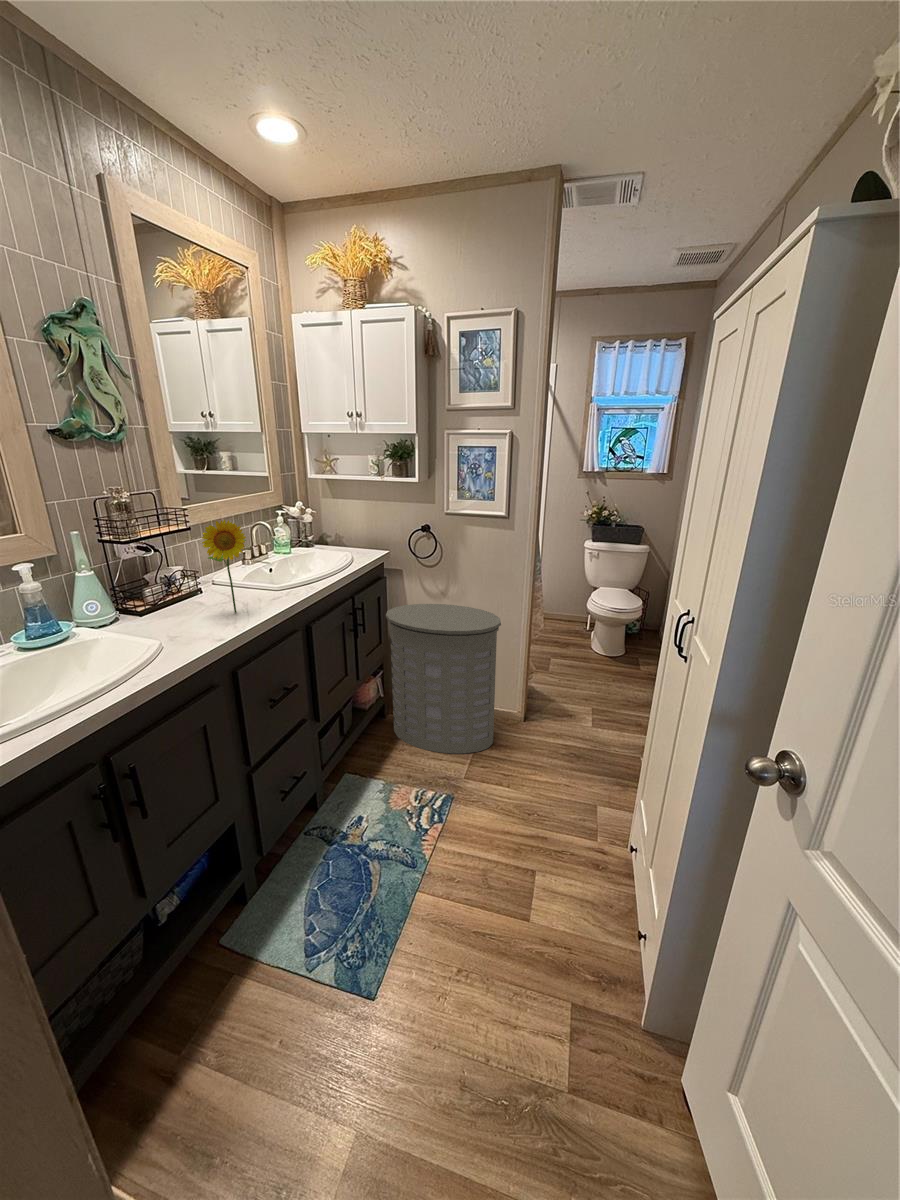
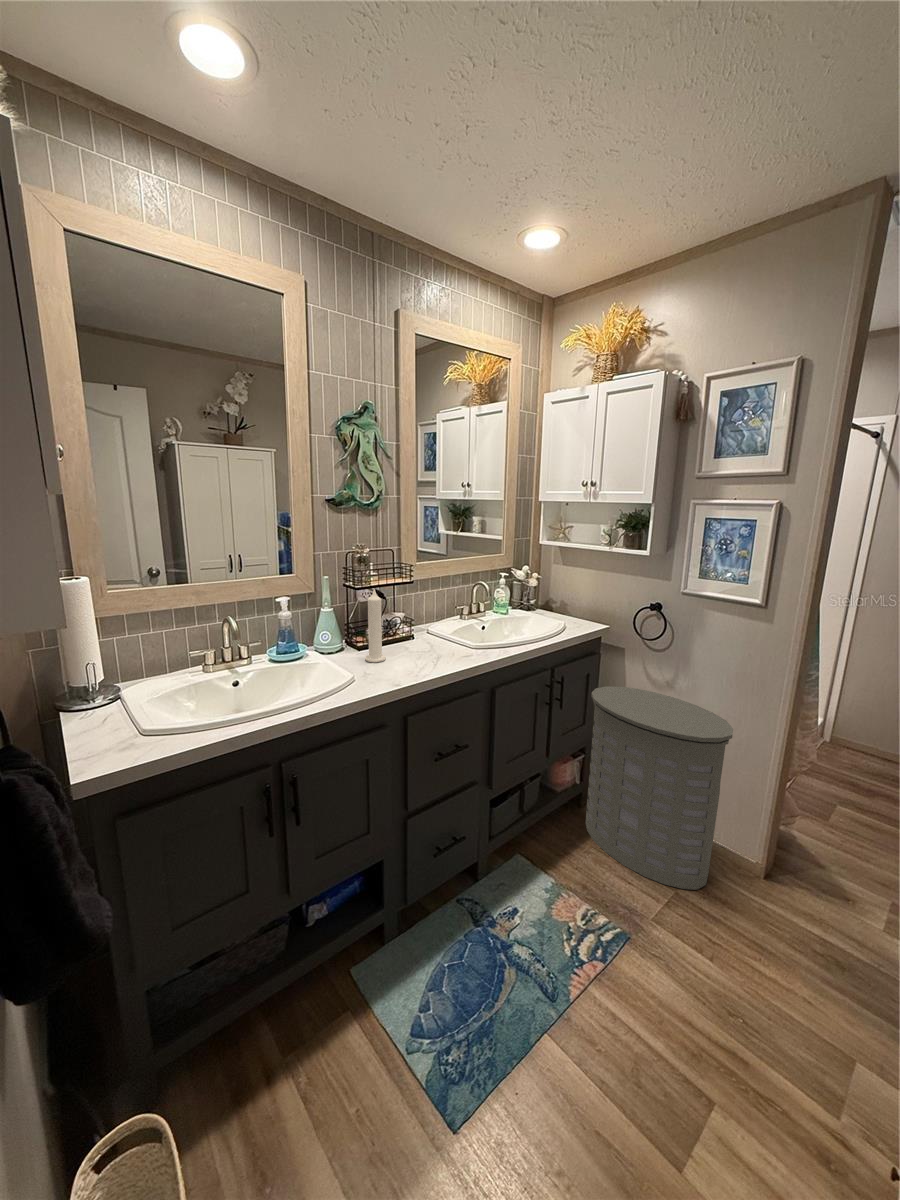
flower: present [202,520,246,613] -> none [404,578,443,663]
candle: none [150,540,185,625] -> present [365,589,386,662]

